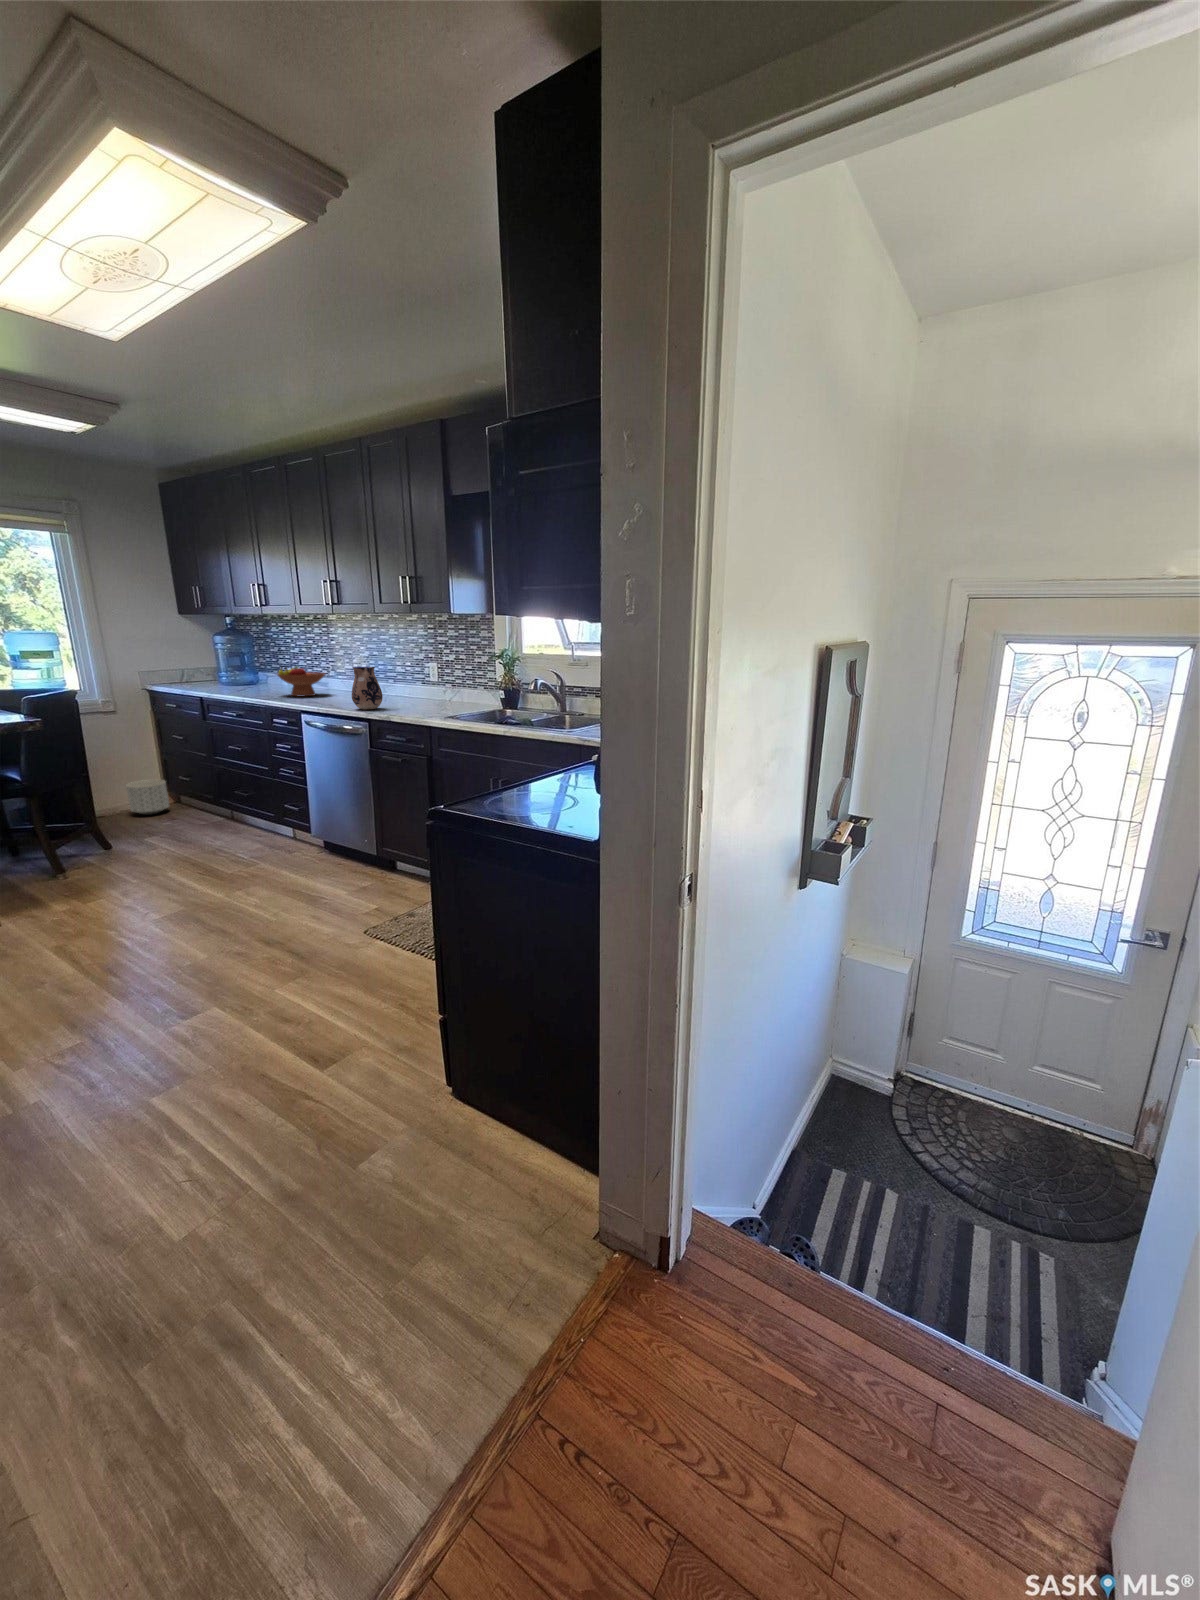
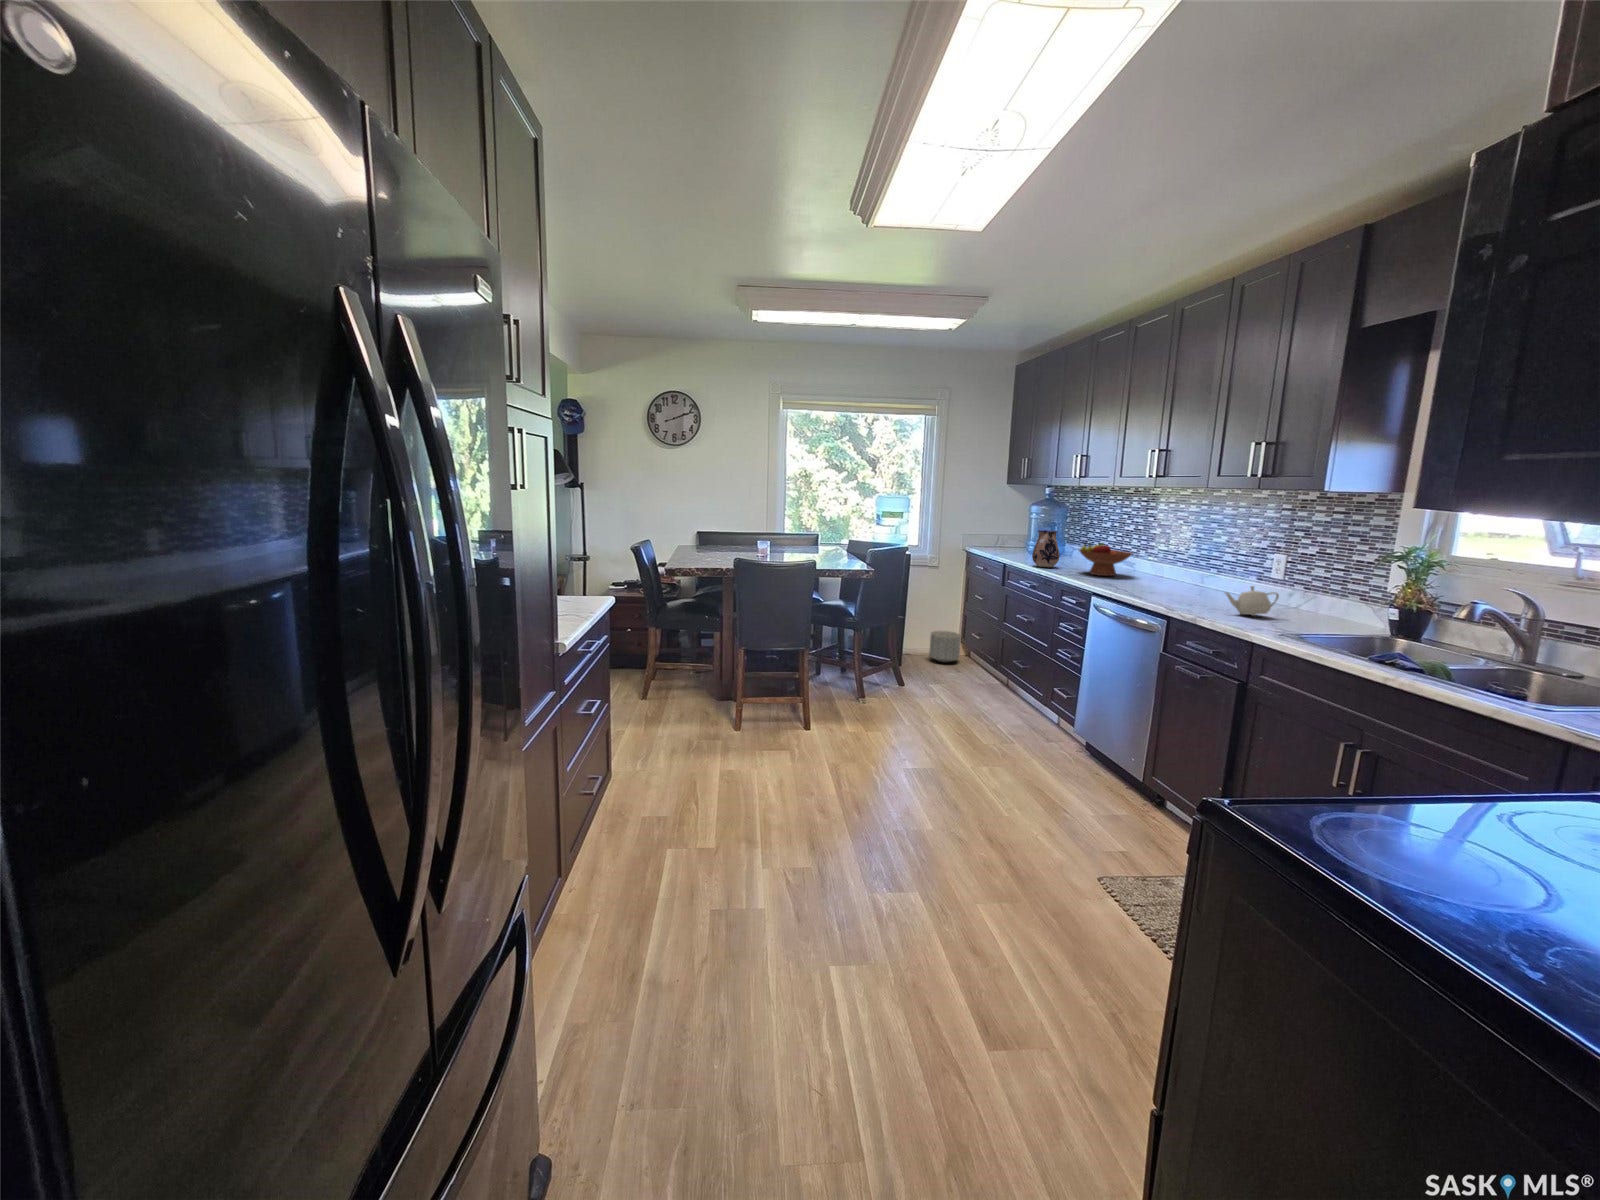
ceramic pitcher: present [352,667,383,709] -> present [1032,530,1060,567]
teapot: none [403,687,439,710] -> present [1225,586,1279,616]

